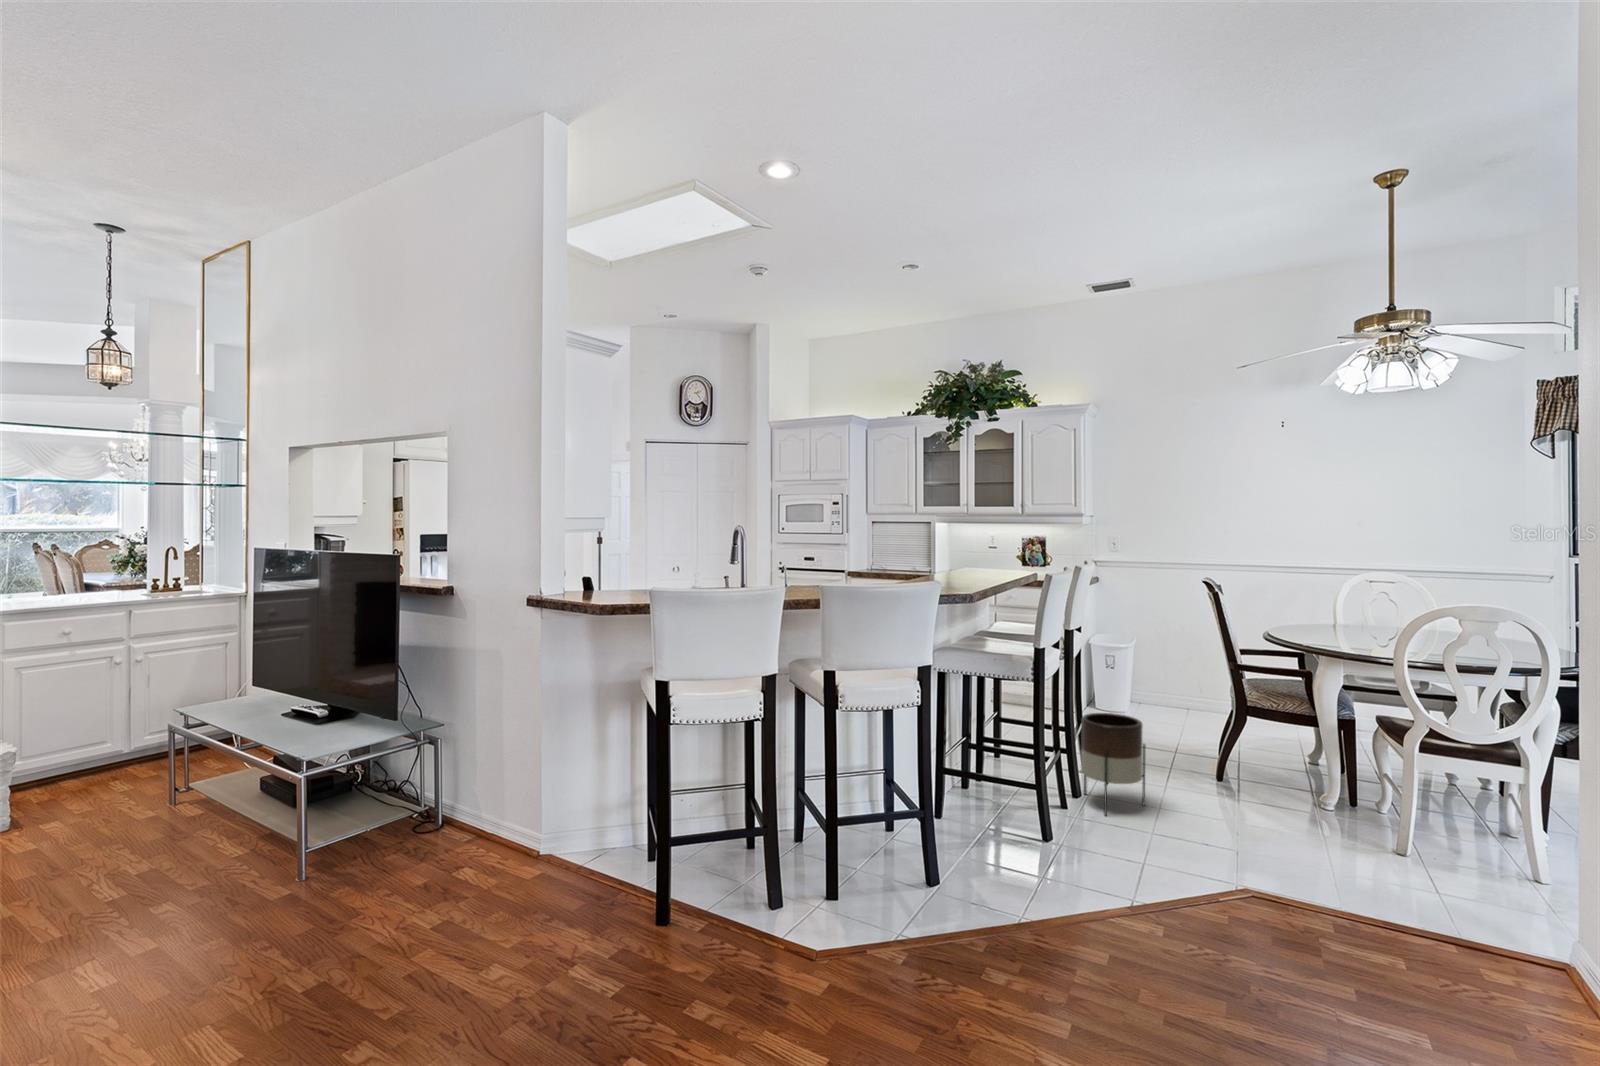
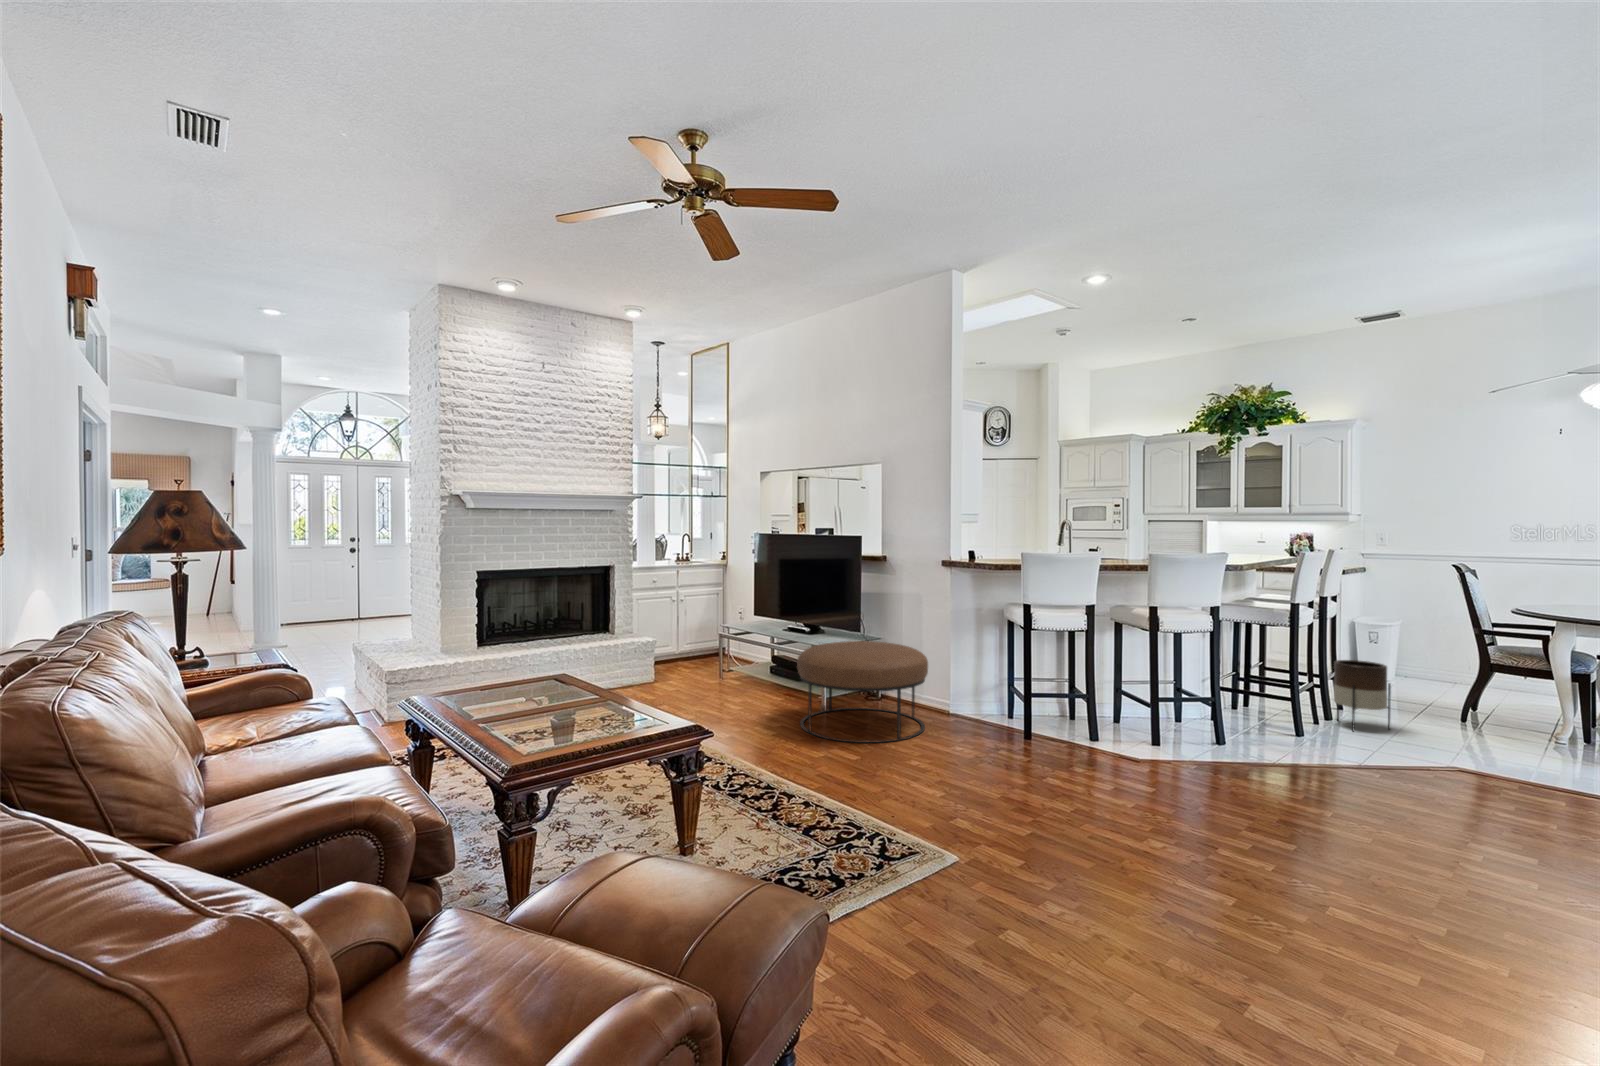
ottoman: none [204,744,488,980] -> present [797,641,928,743]

